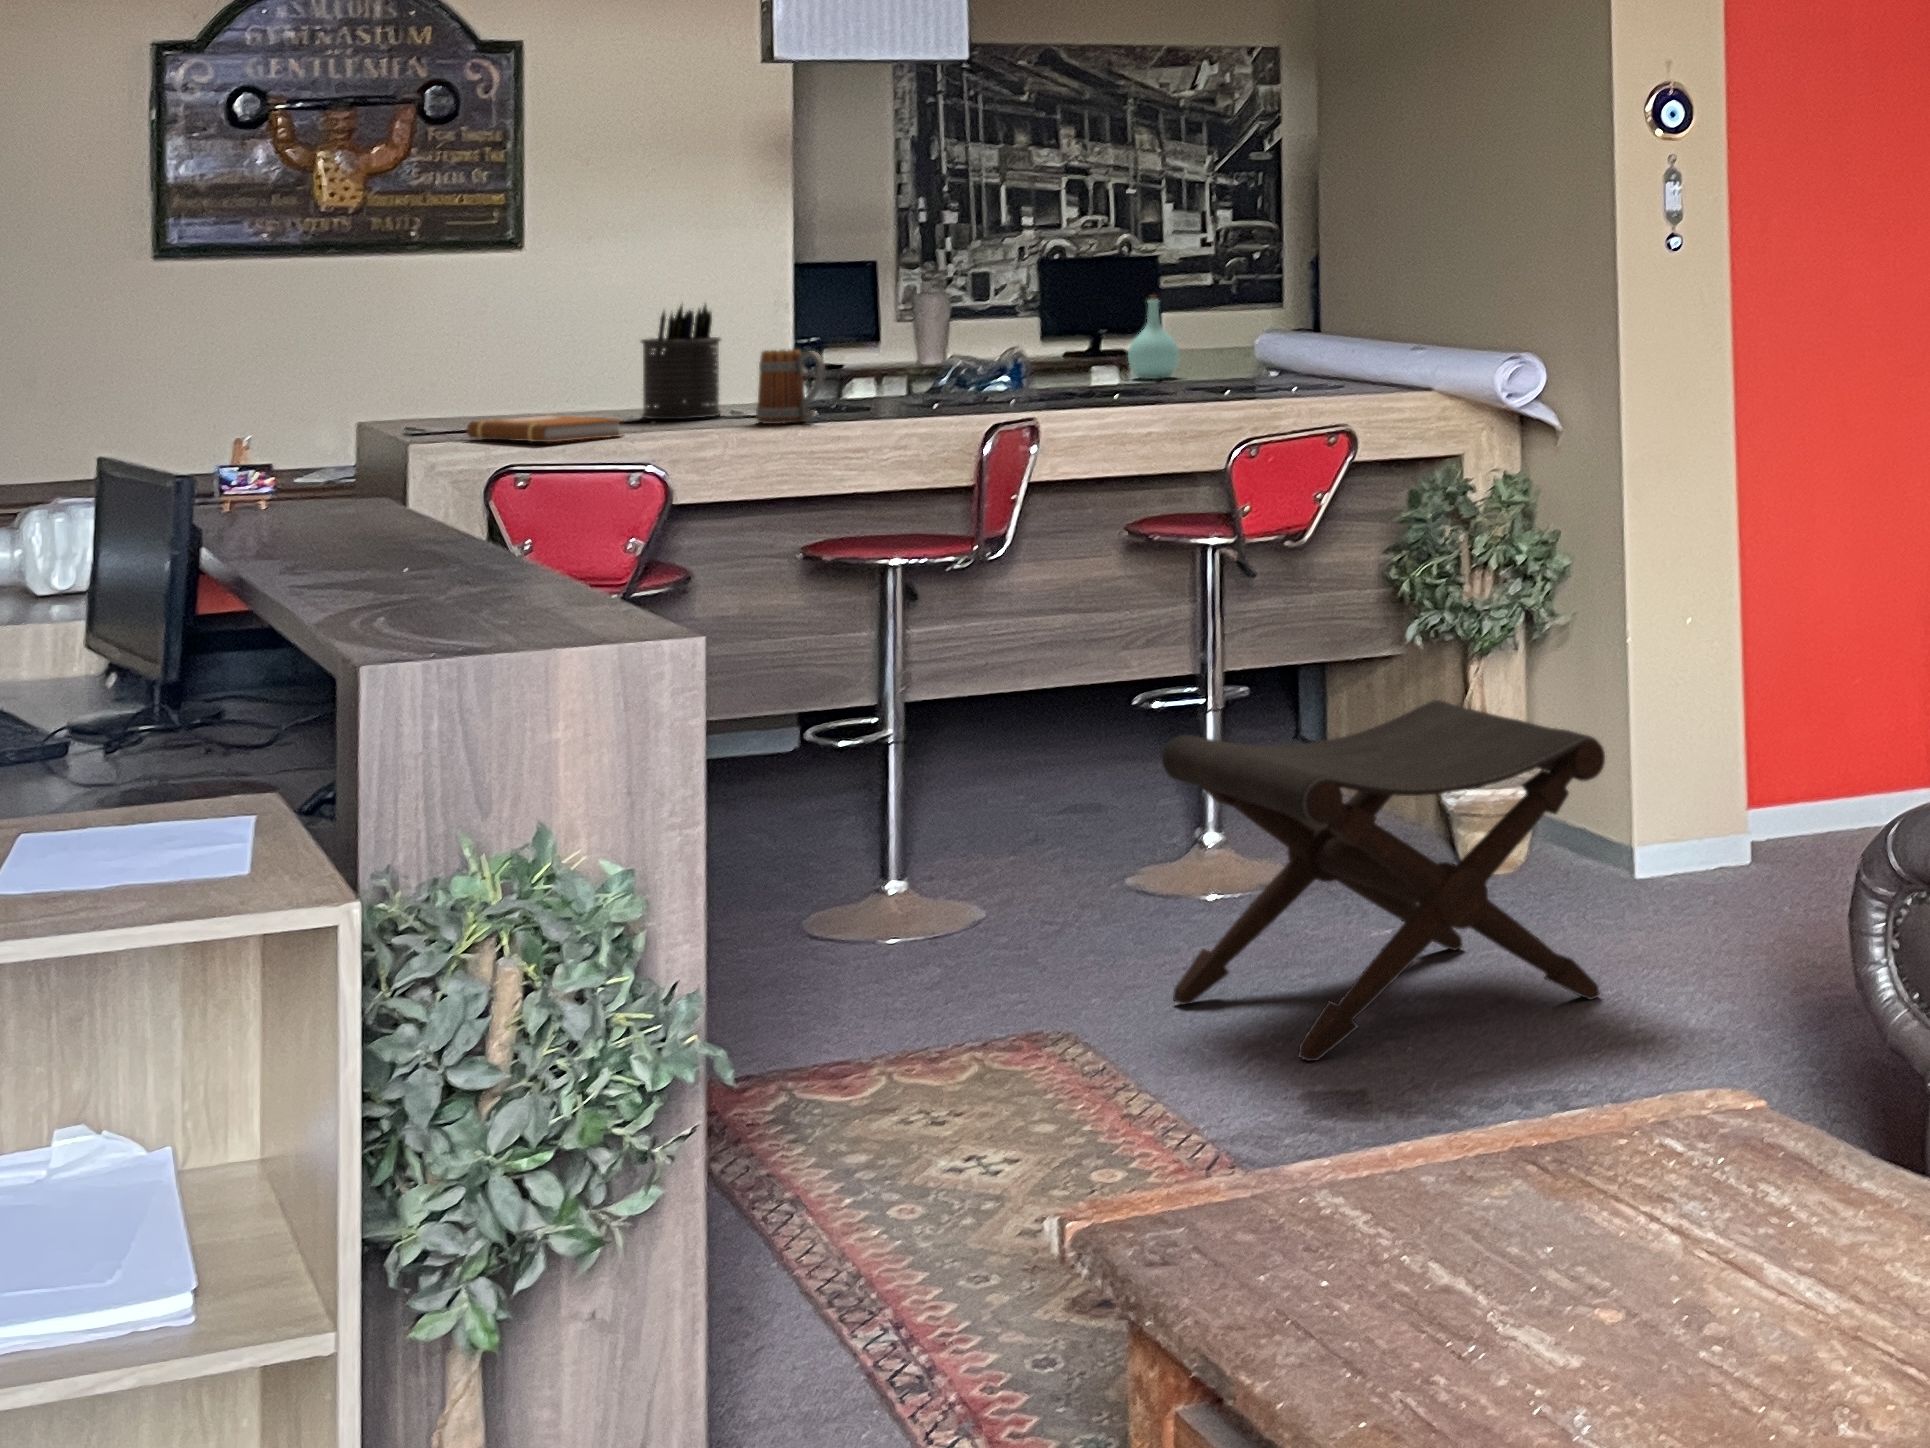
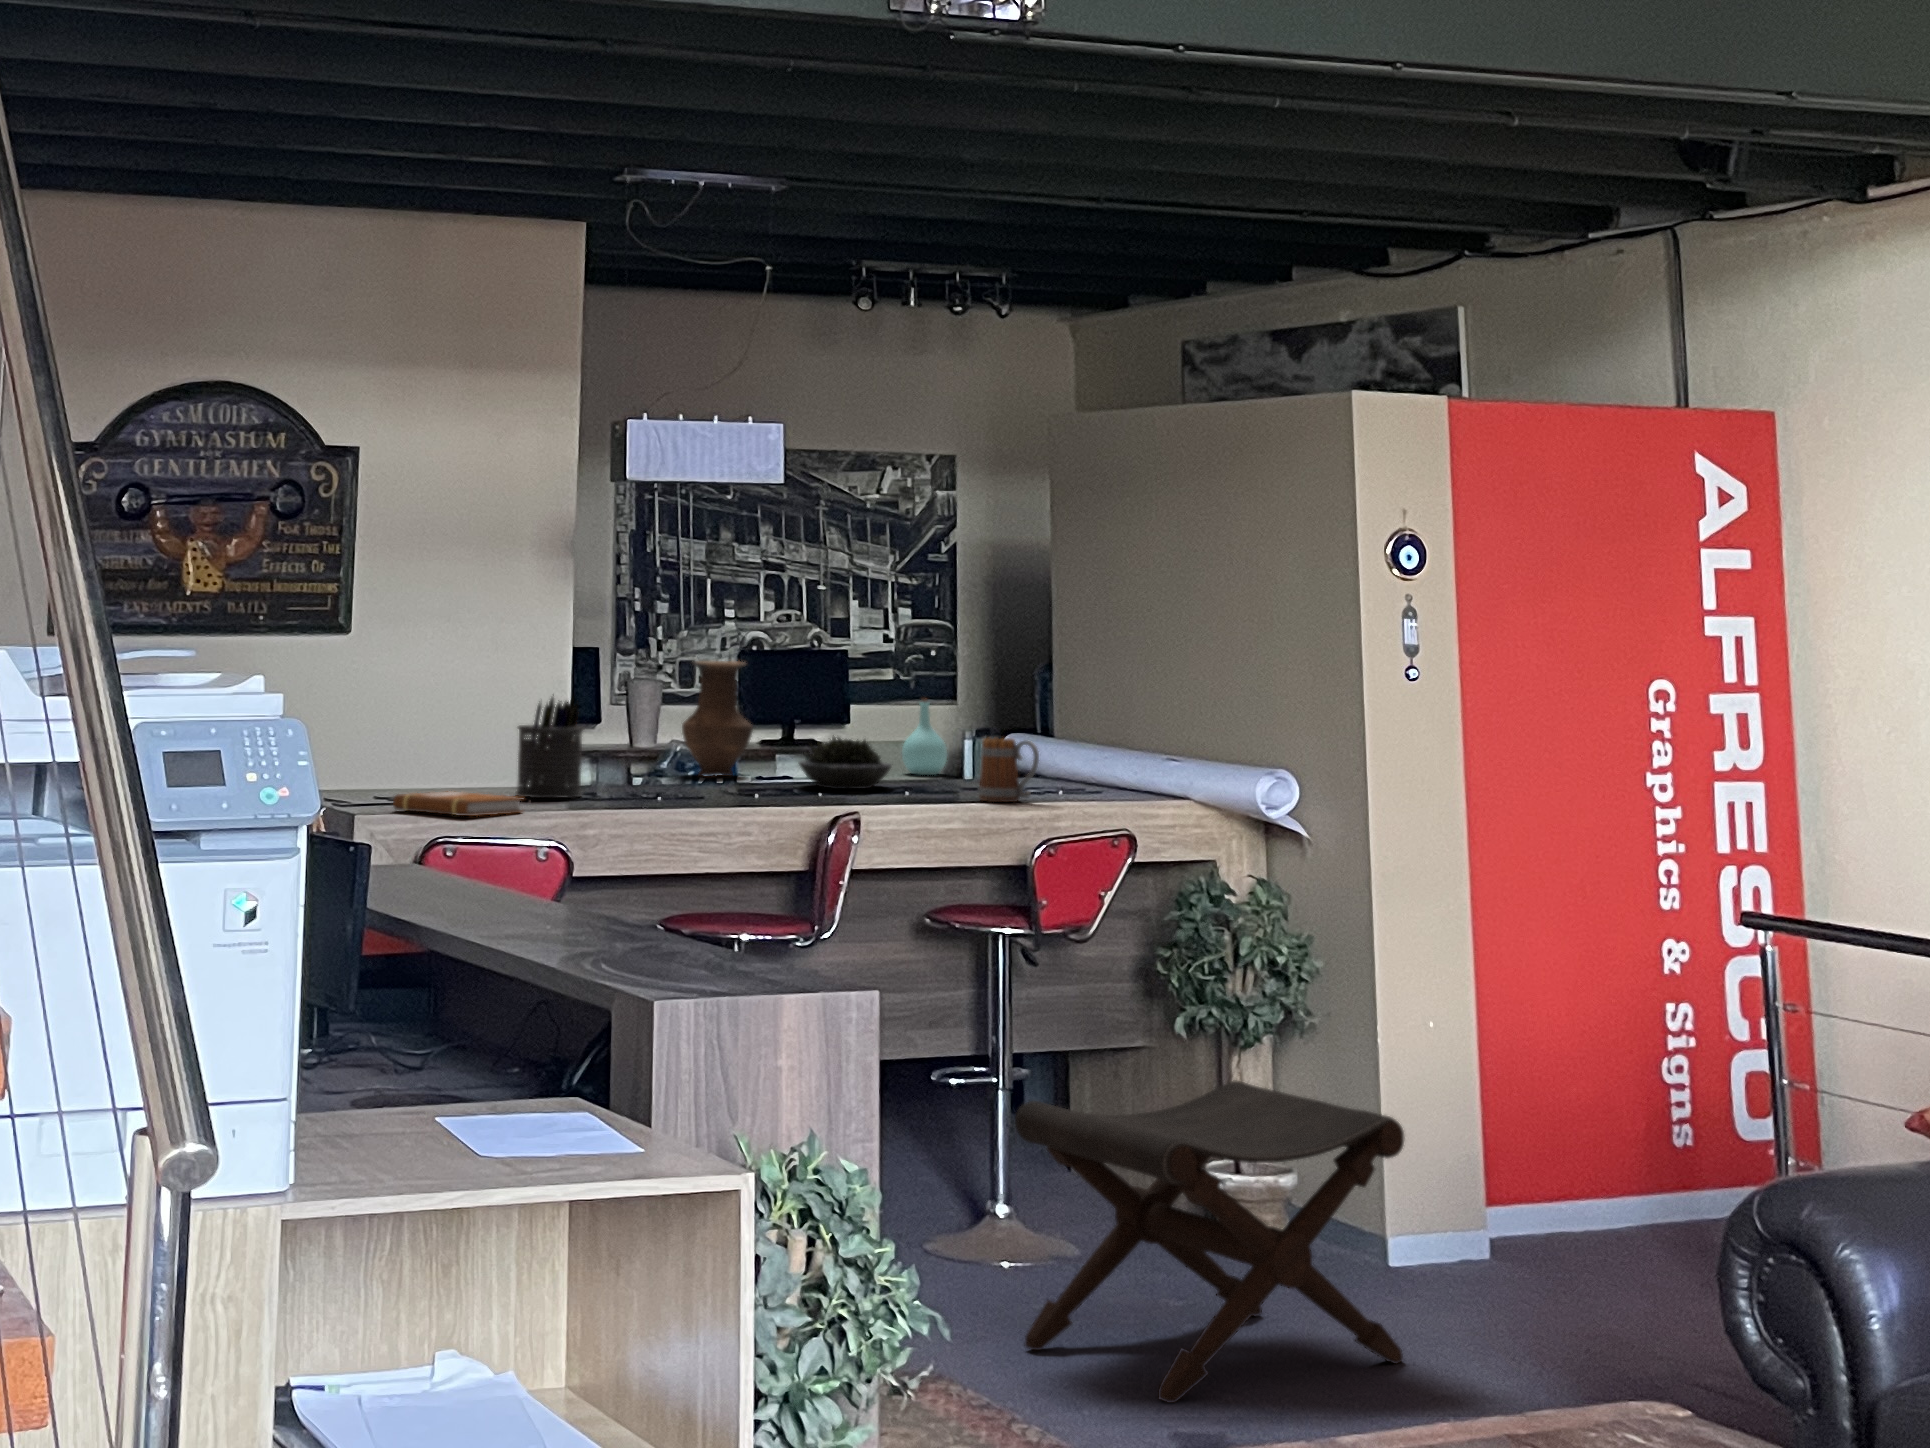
vase: none [869,261,951,389] -> present [682,661,753,777]
succulent plant: none [989,338,1098,397] -> present [799,735,891,789]
mug: present [756,349,825,424] -> present [978,738,1039,802]

